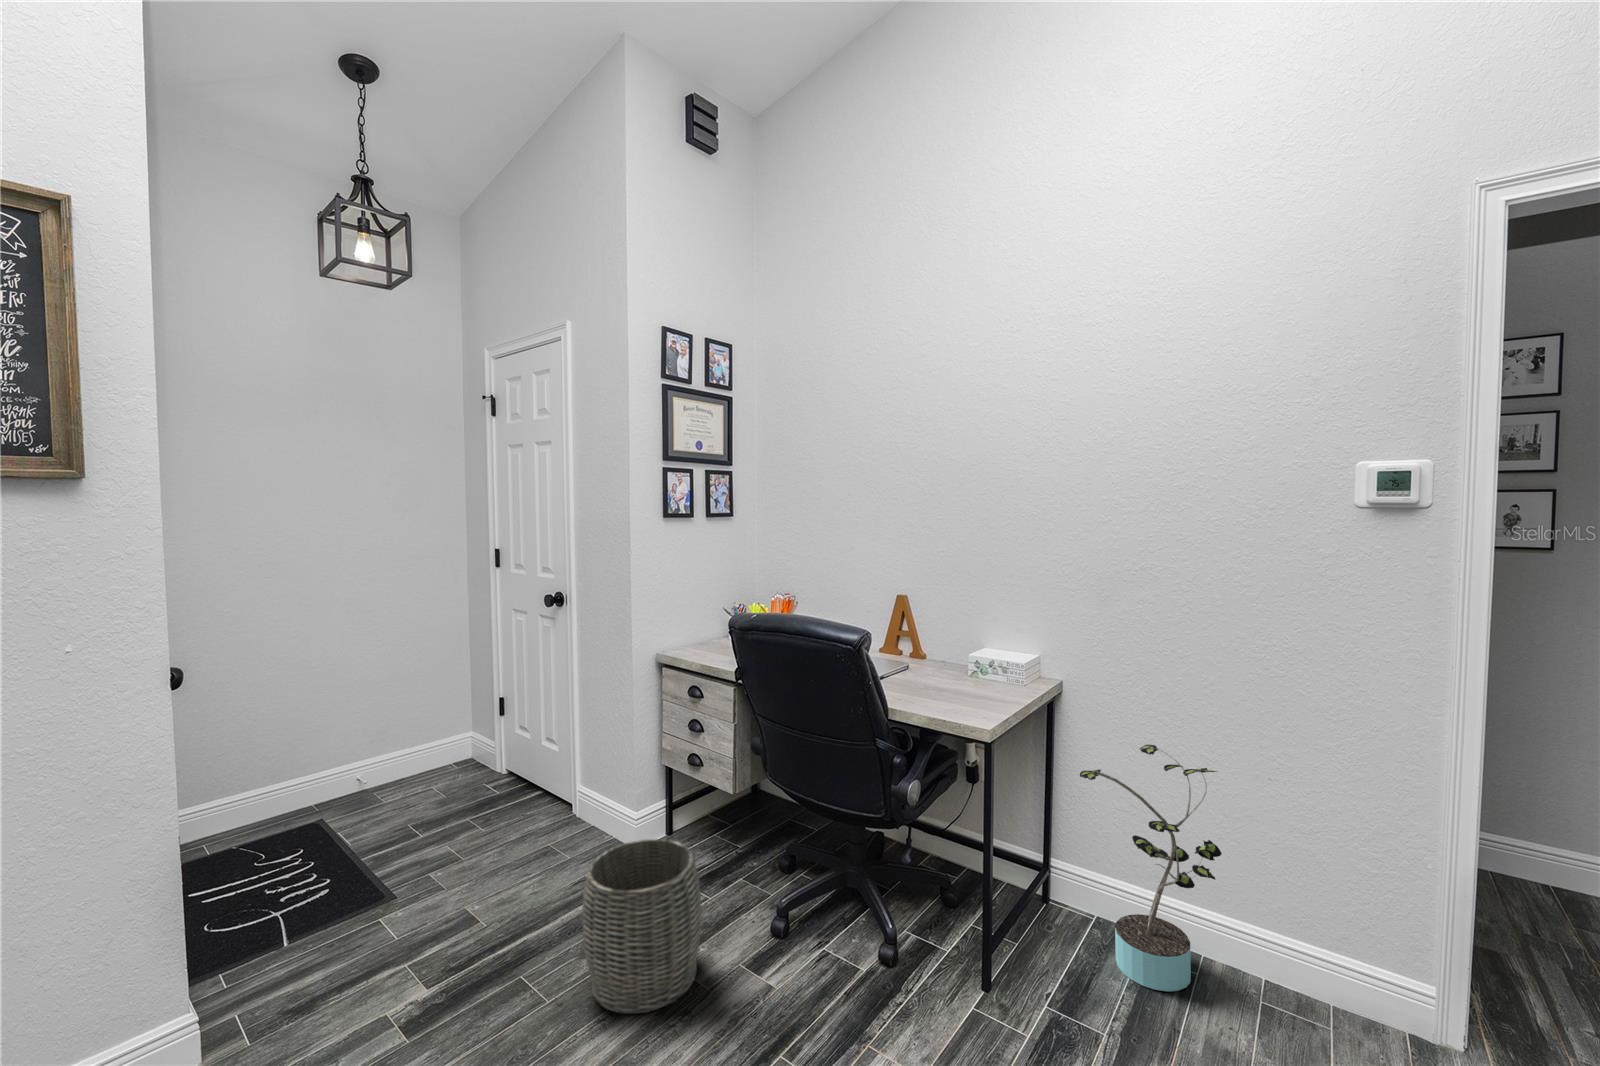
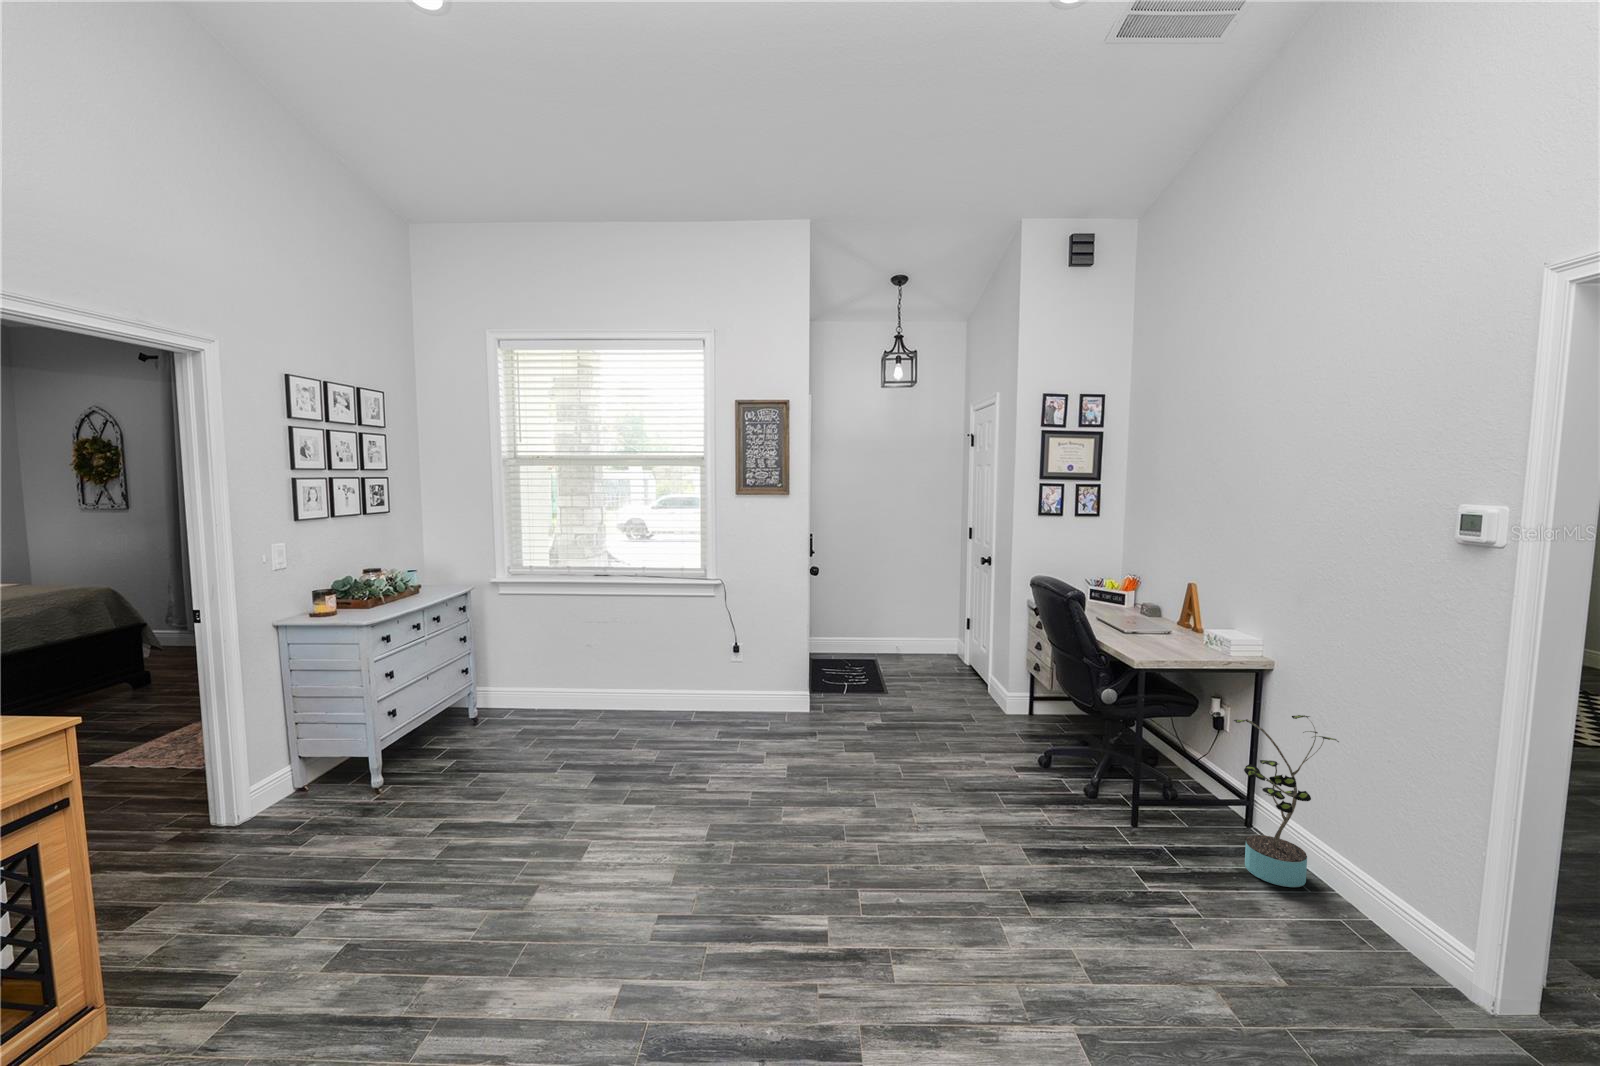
woven basket: present [582,839,701,1014] -> none [934,687,995,762]

